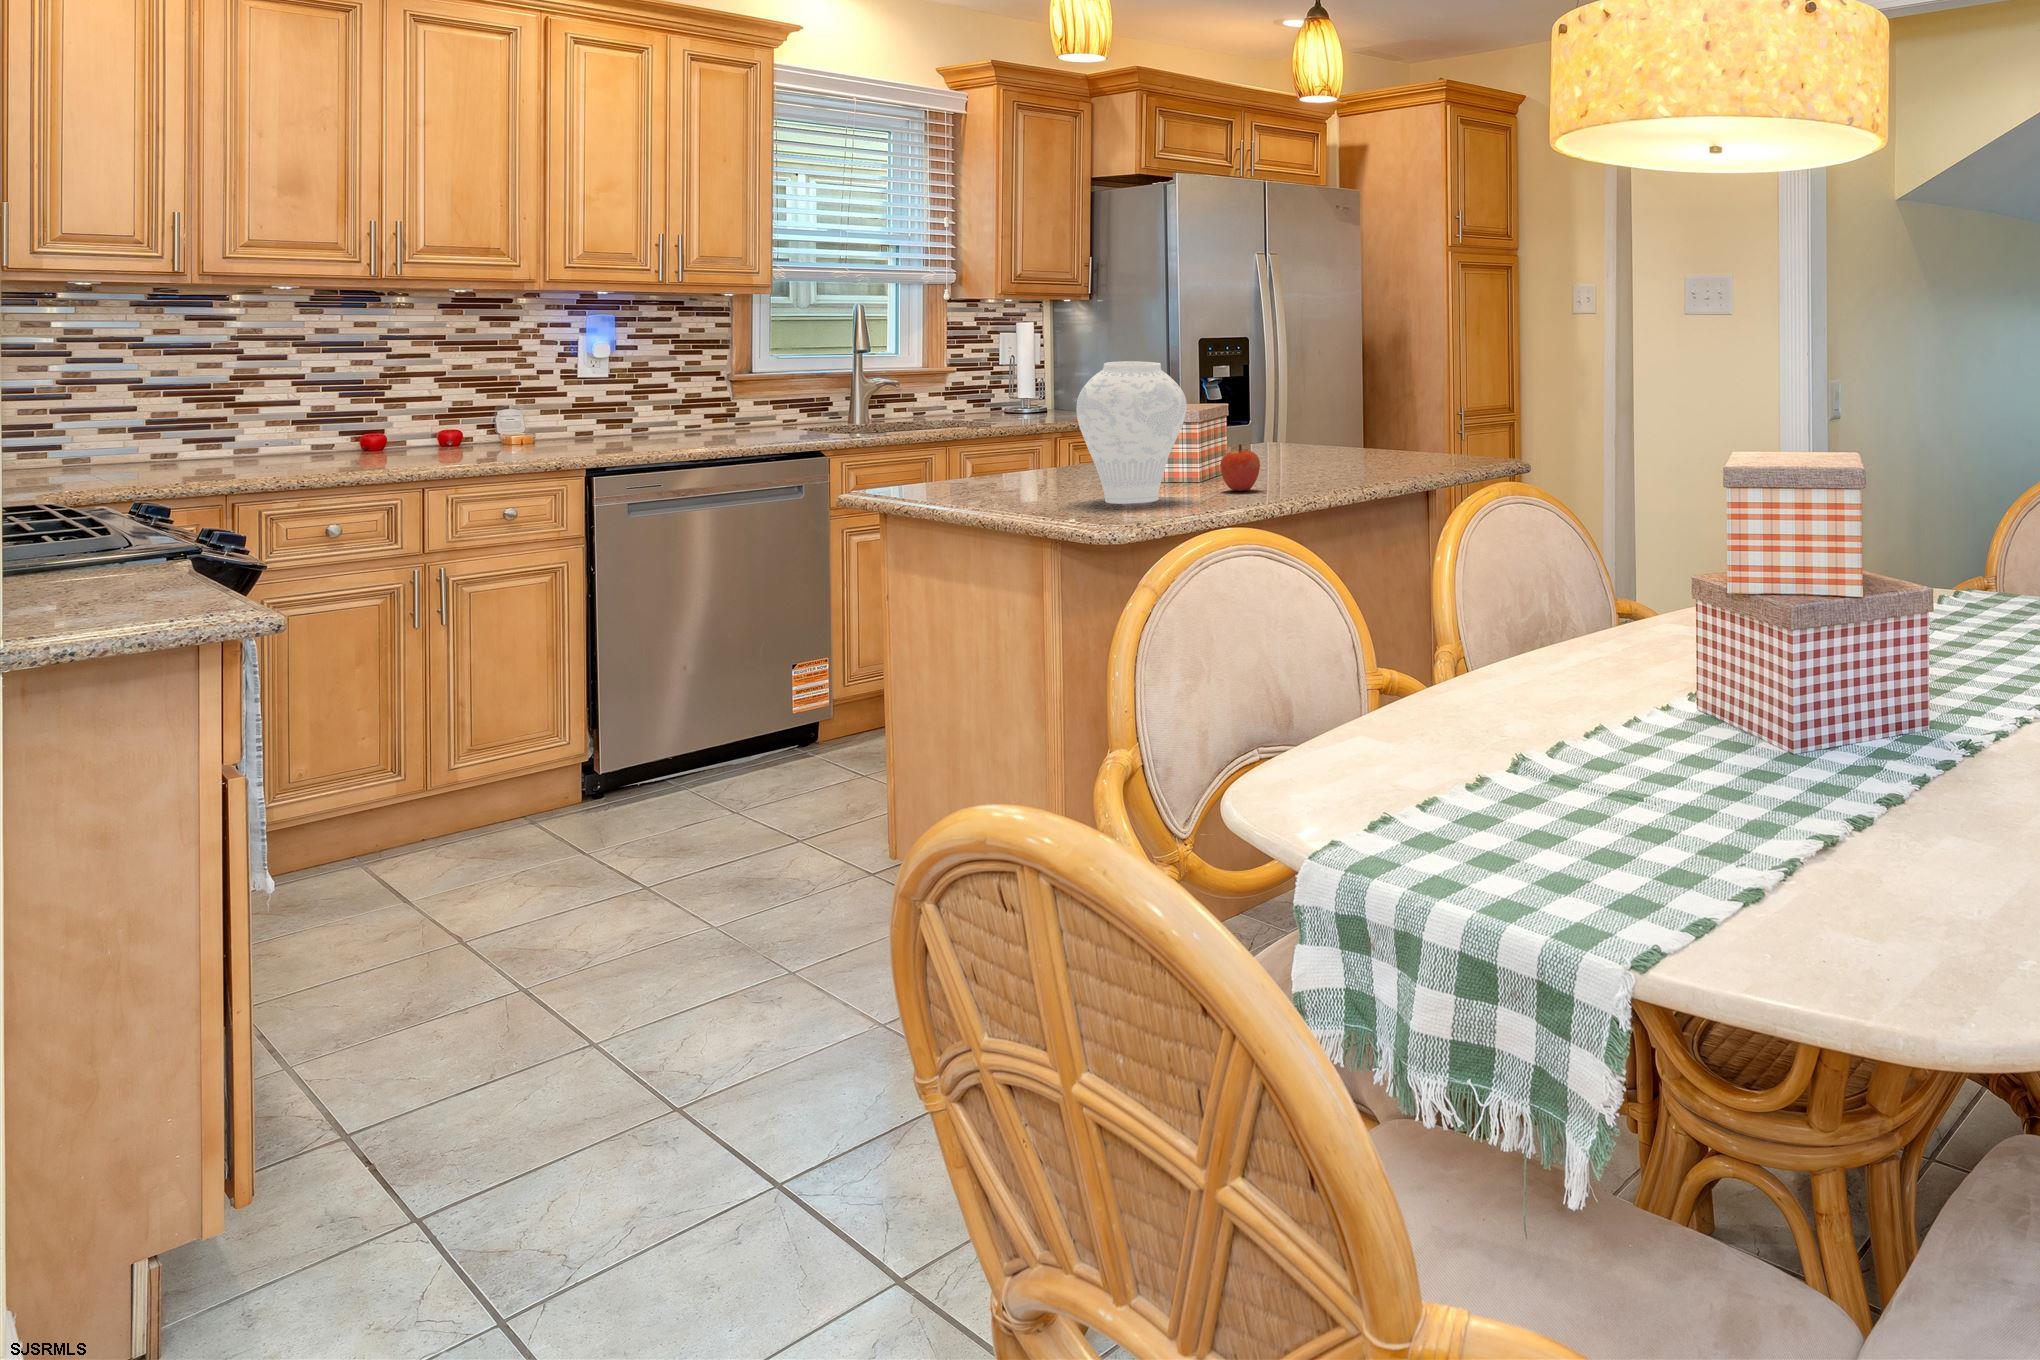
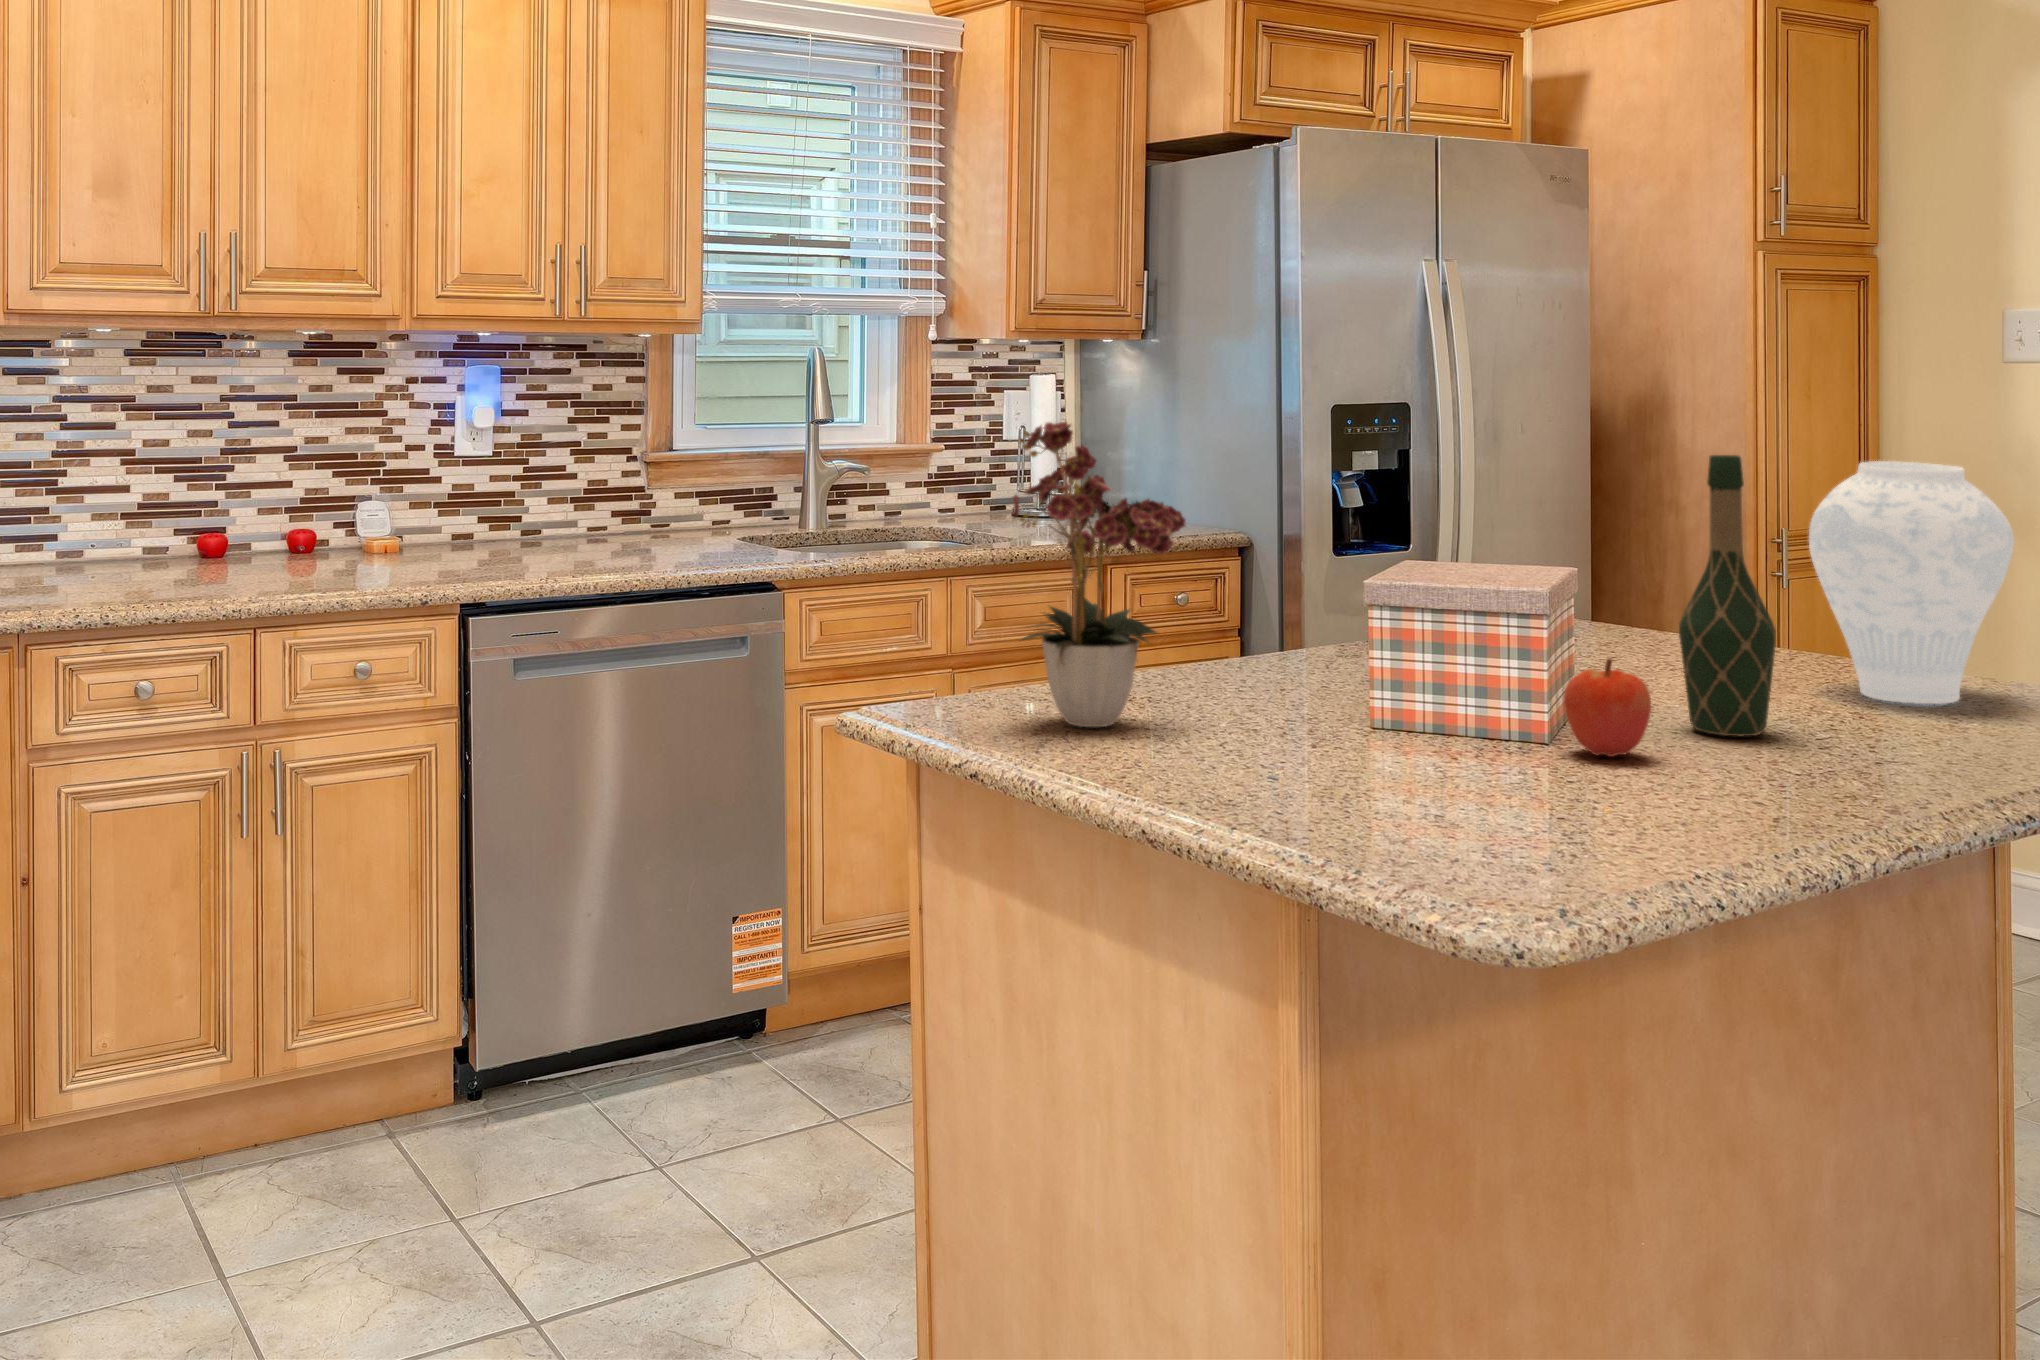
flower arrangement: none [931,327,1046,495] -> present [1013,422,1186,727]
wine bottle: none [1288,349,1331,482] -> present [1679,455,1776,736]
vase: present [1076,361,1187,504] -> present [1809,461,2014,704]

